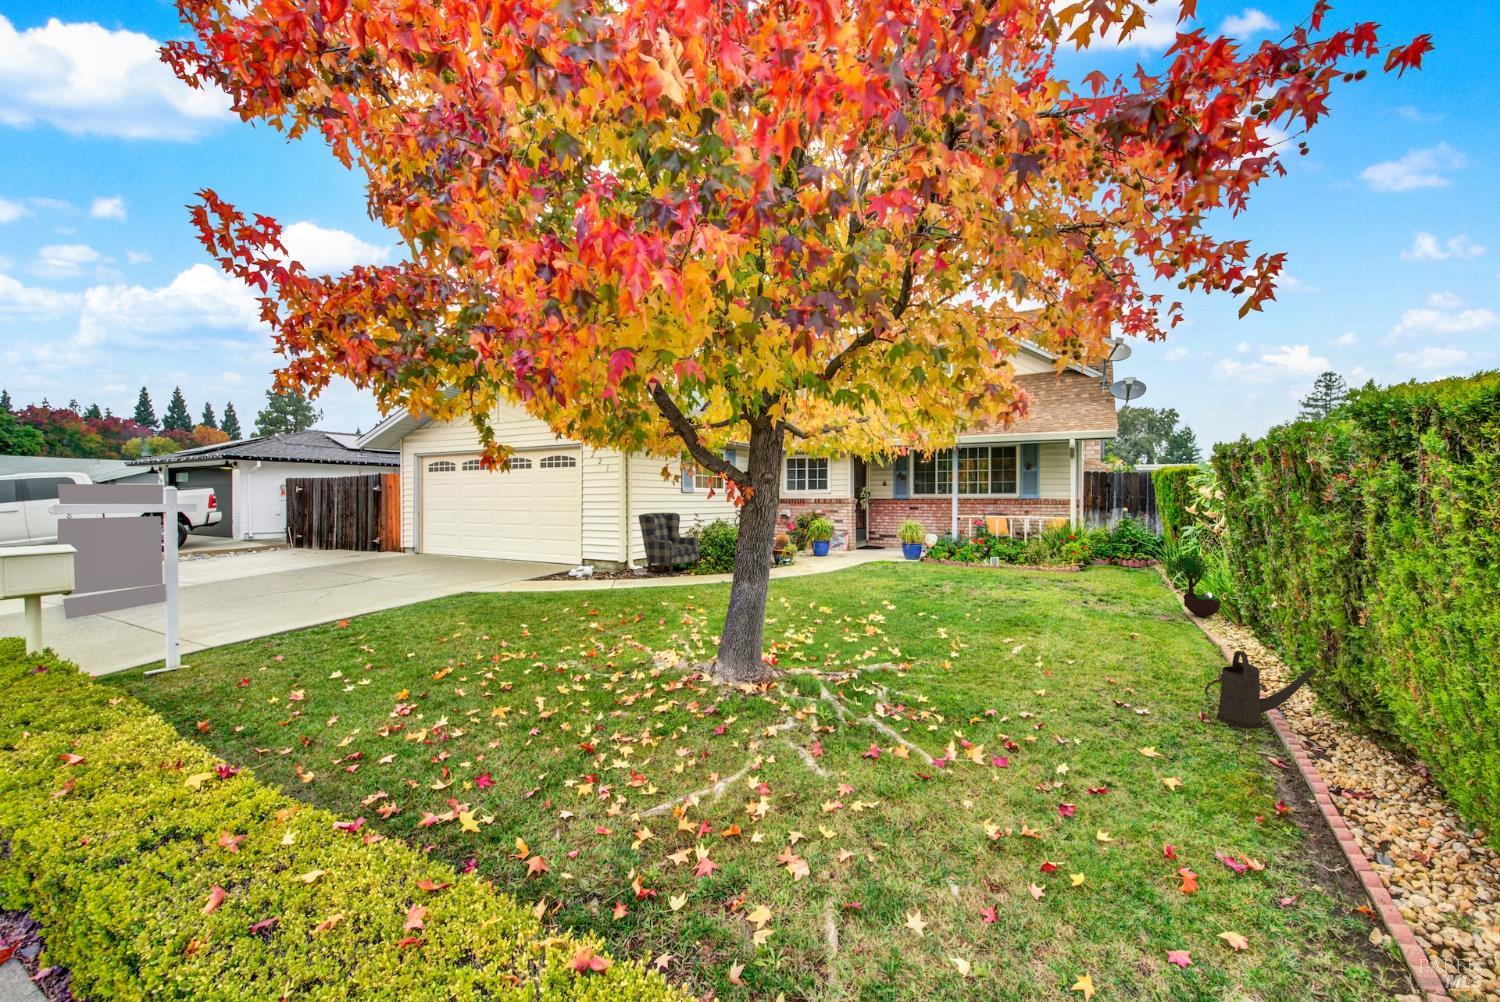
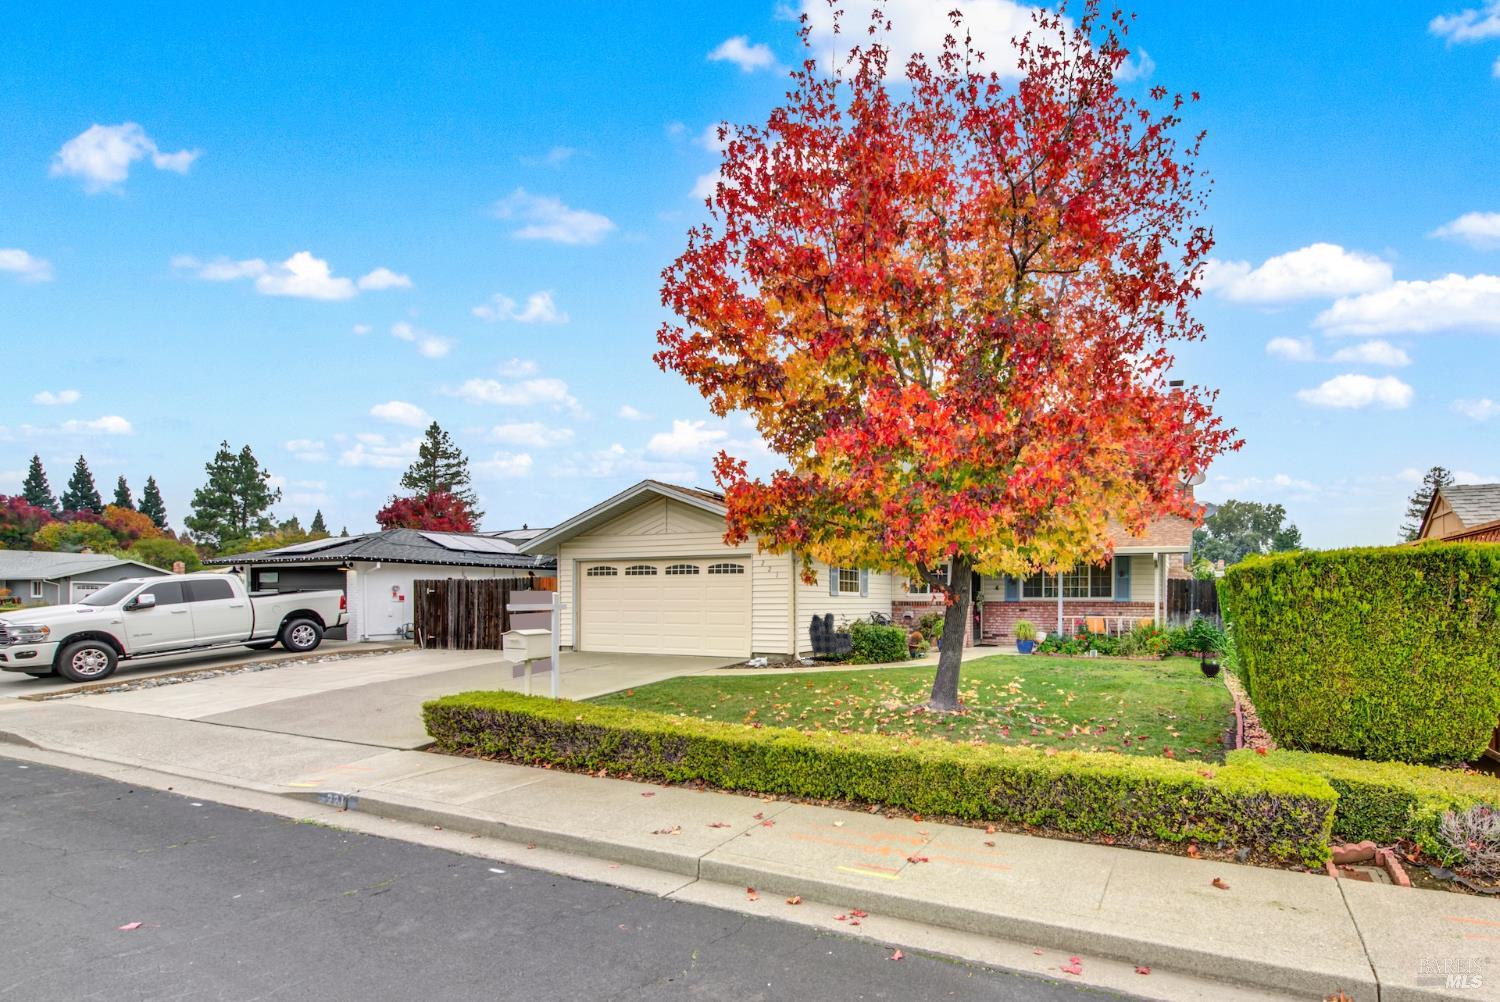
watering can: present [1205,651,1315,728] -> none [1161,669,1201,700]

